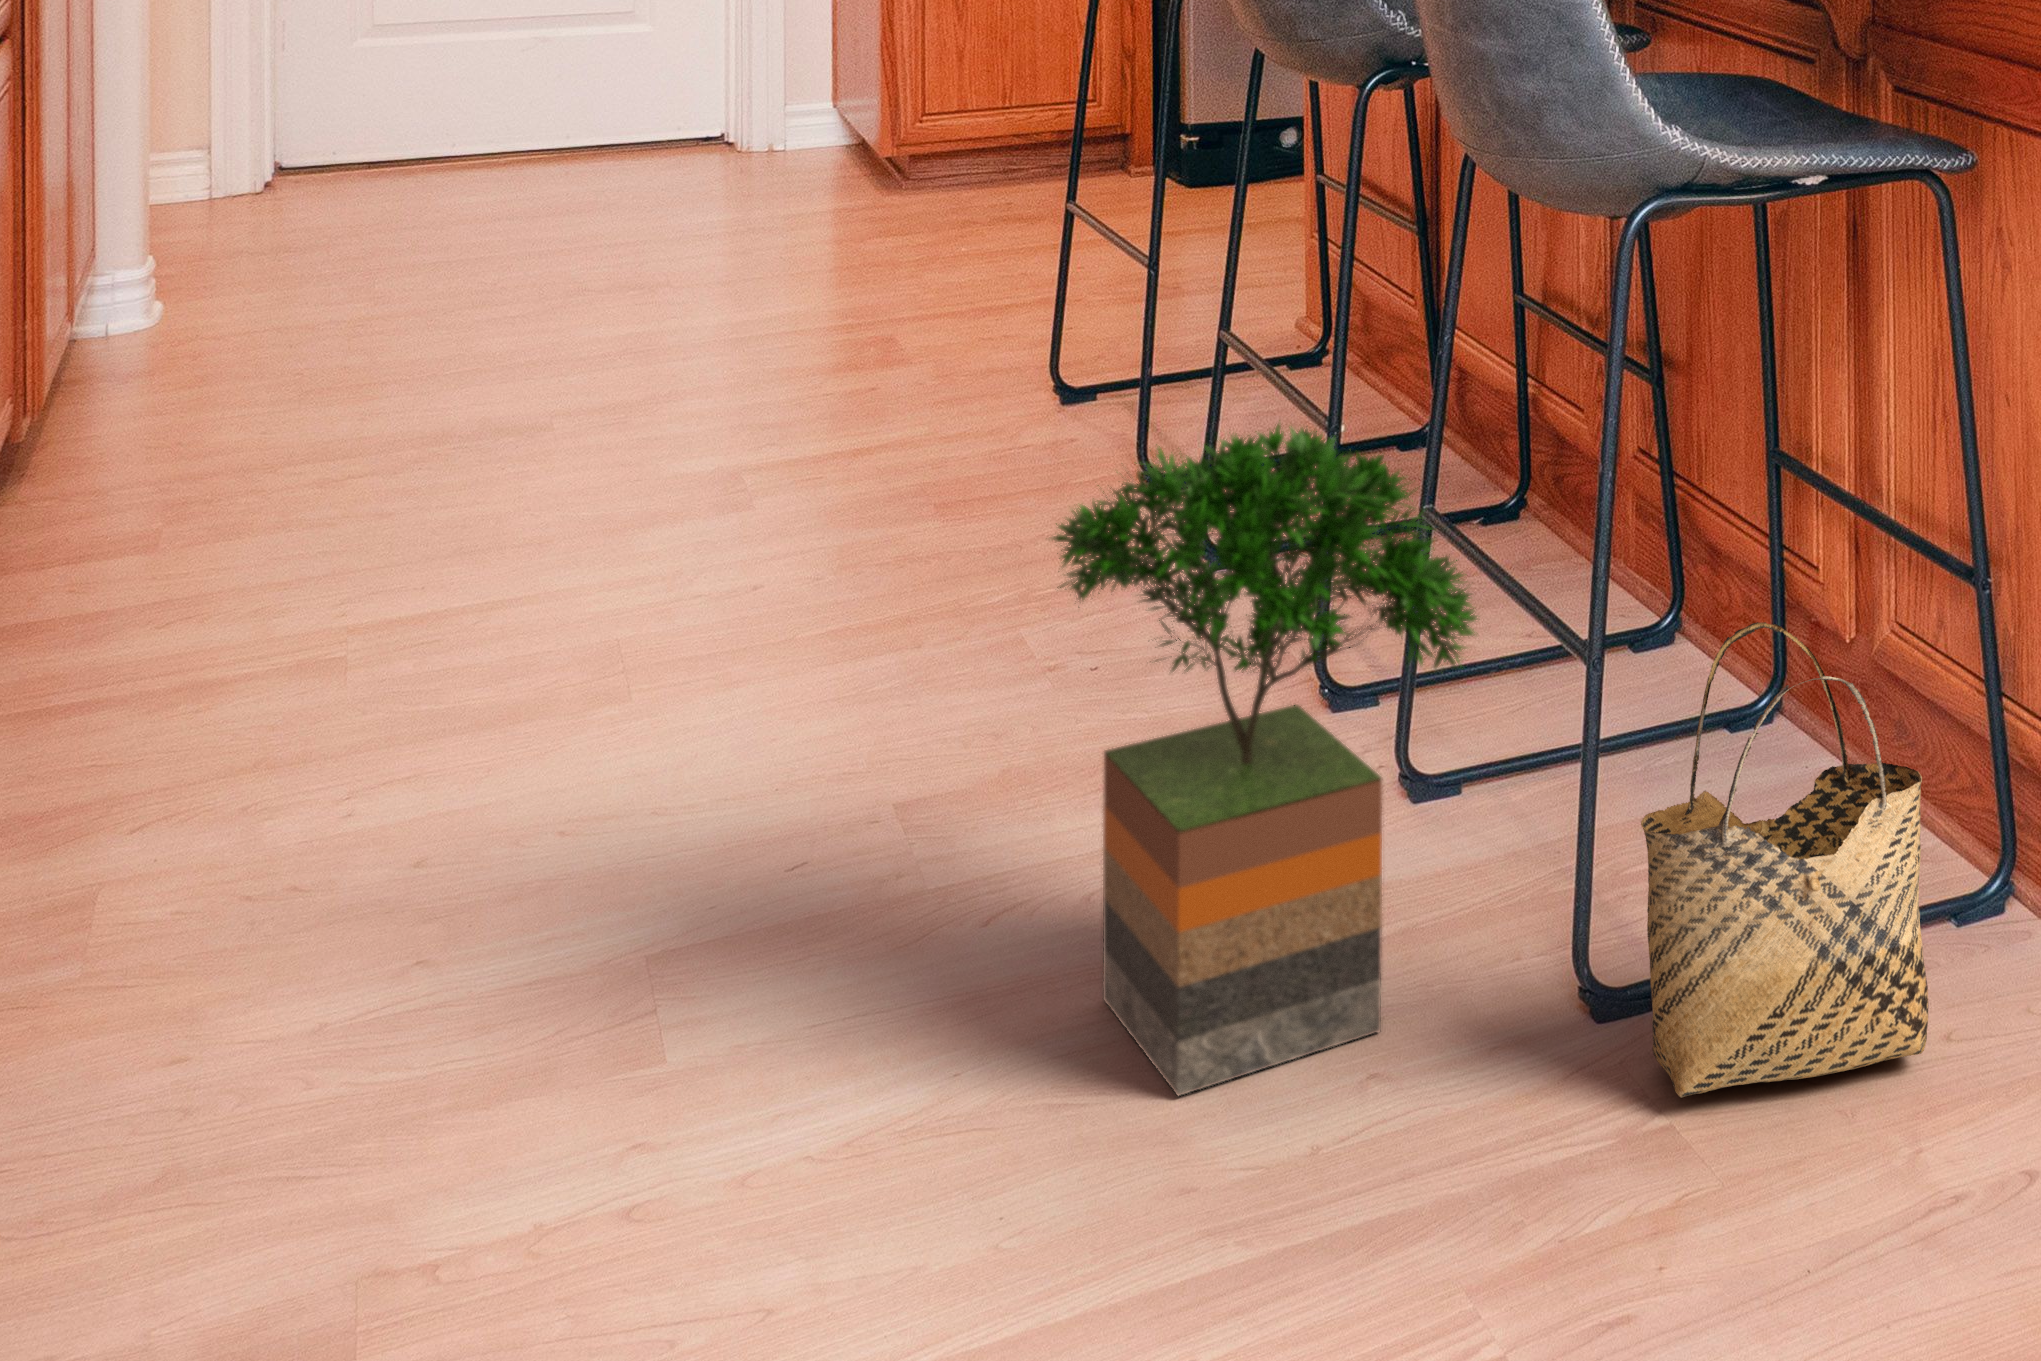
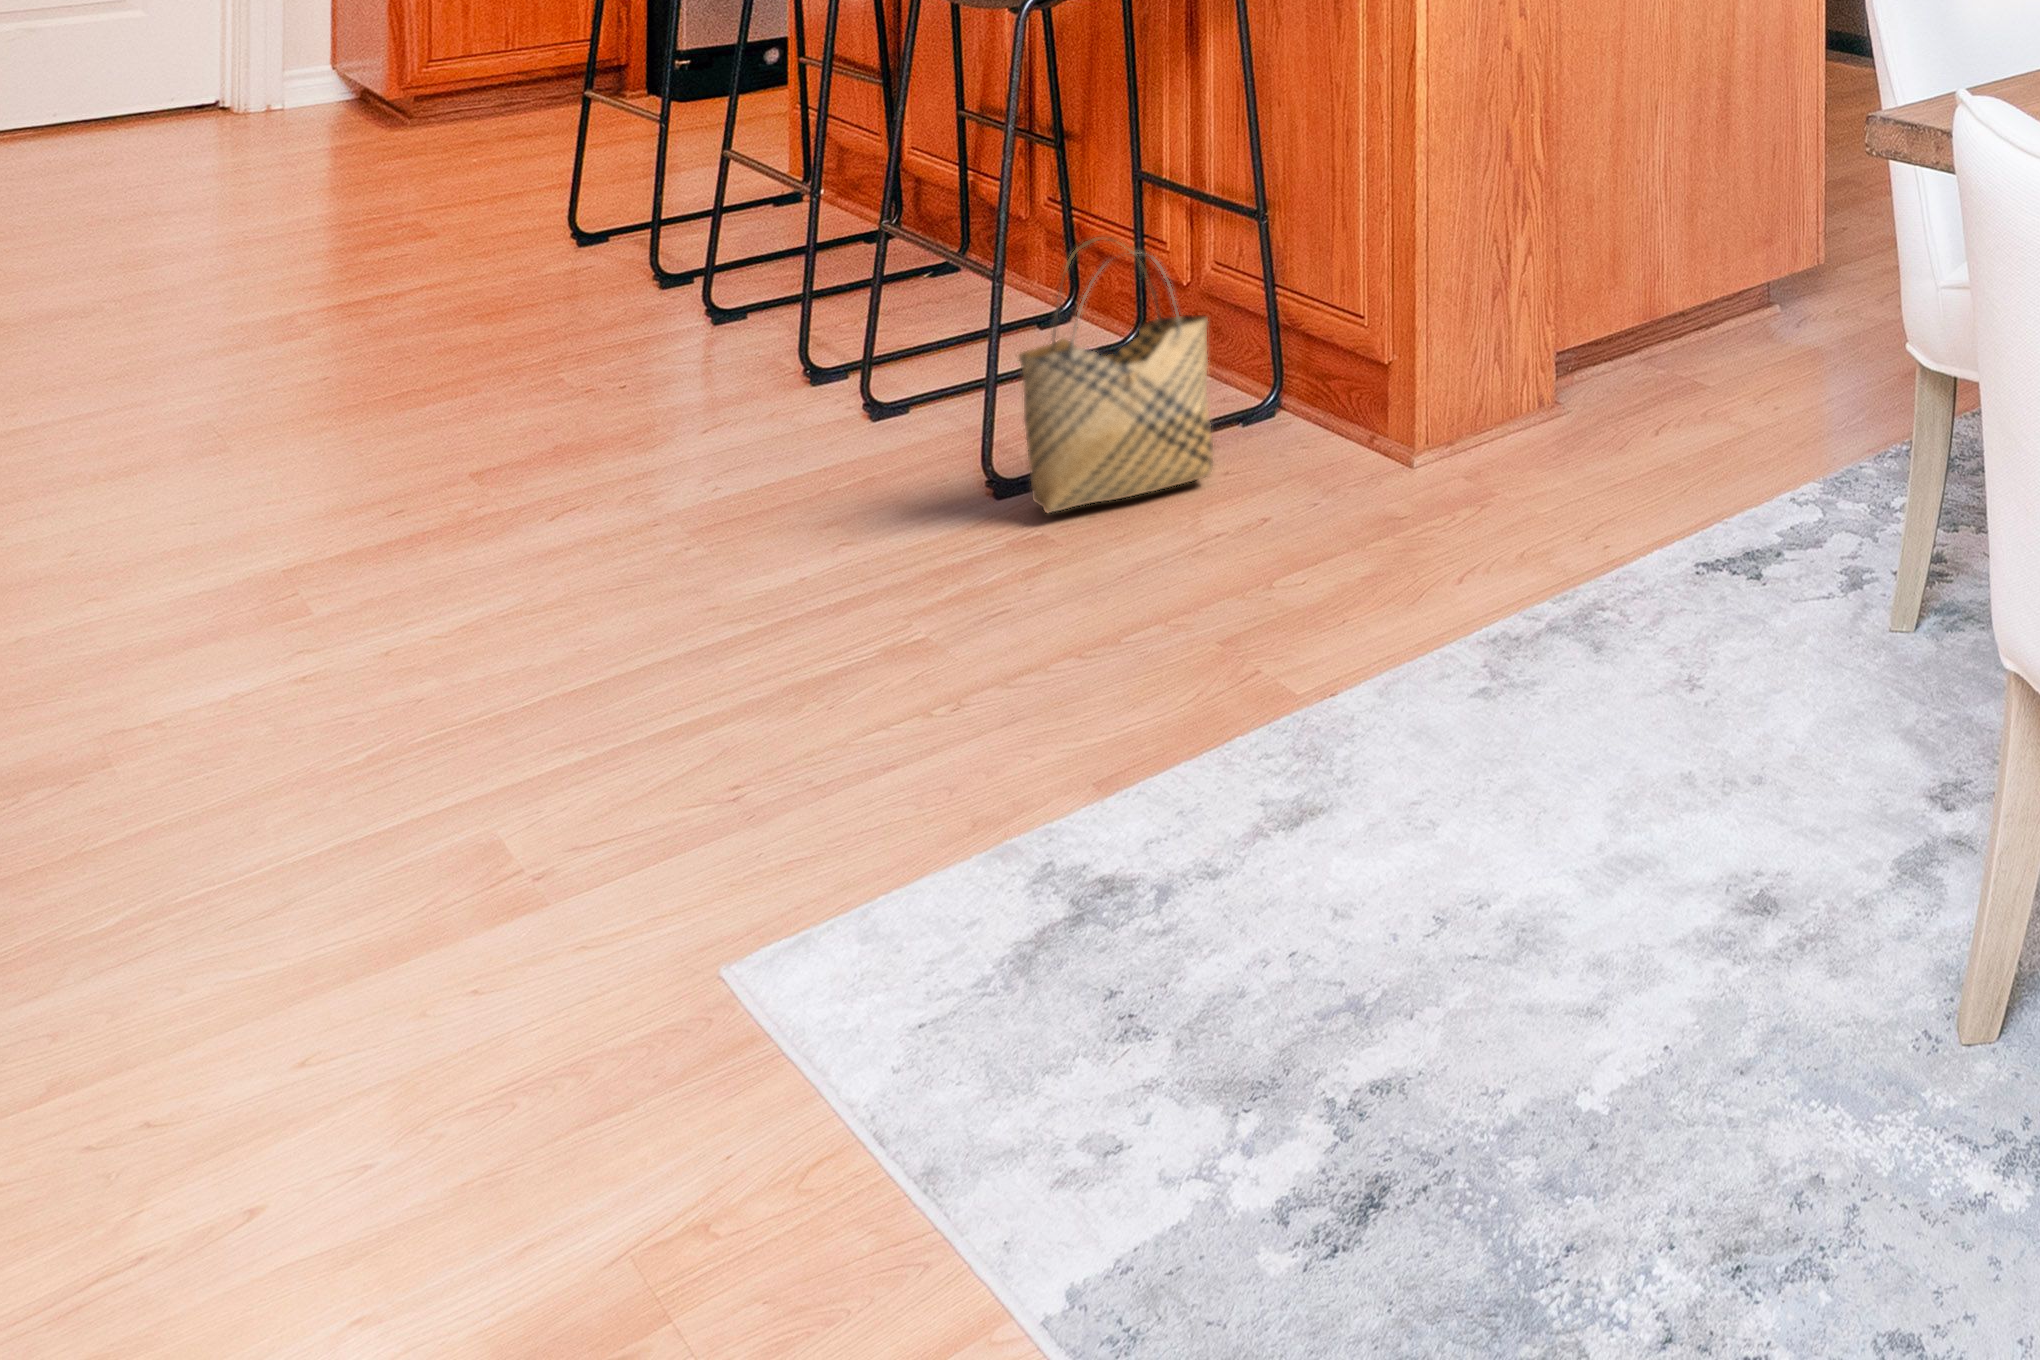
potted tree: present [1052,424,1477,1096] -> none [587,147,908,562]

